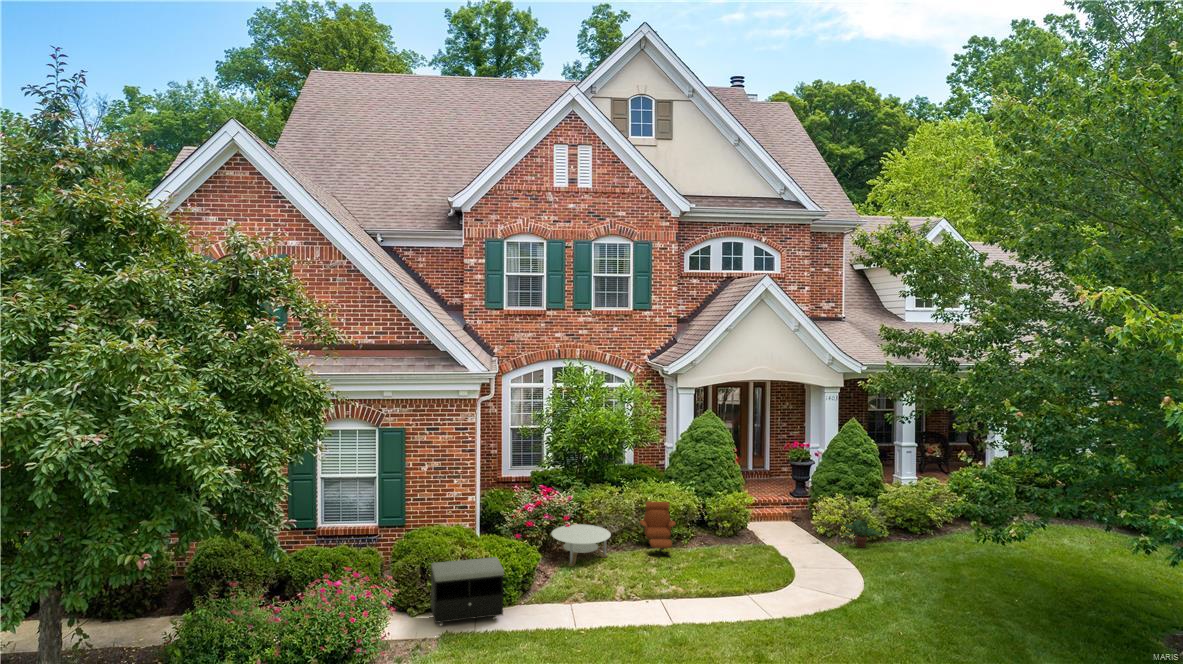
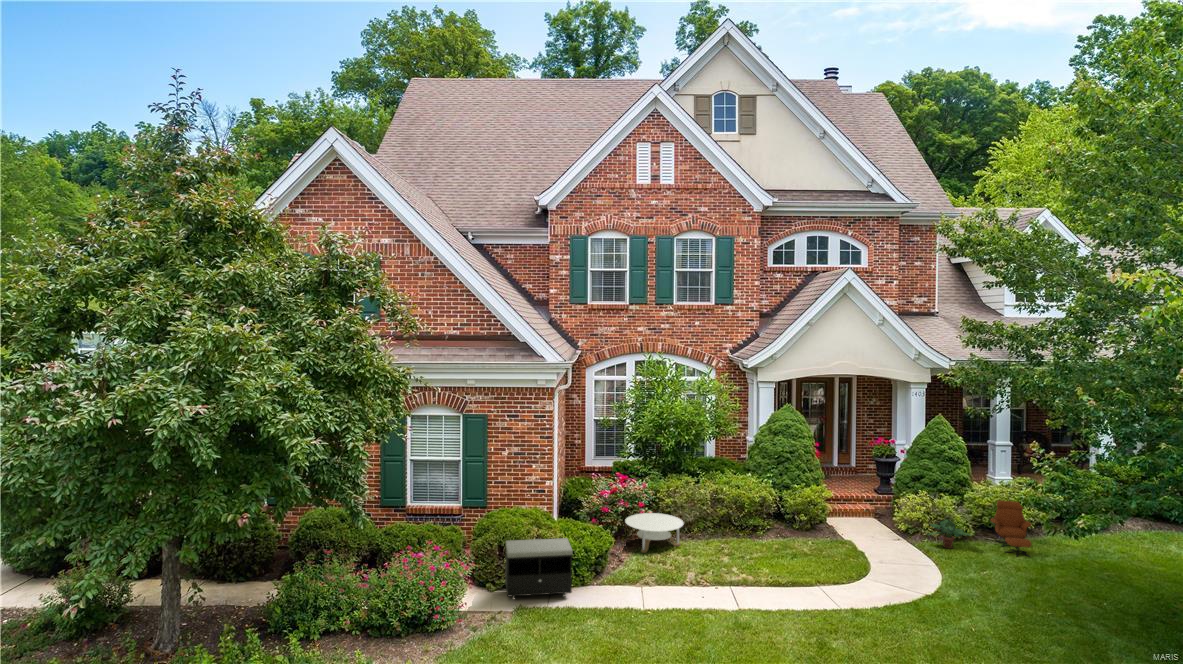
lounge chair: present [640,502,676,558] -> present [991,500,1032,557]

